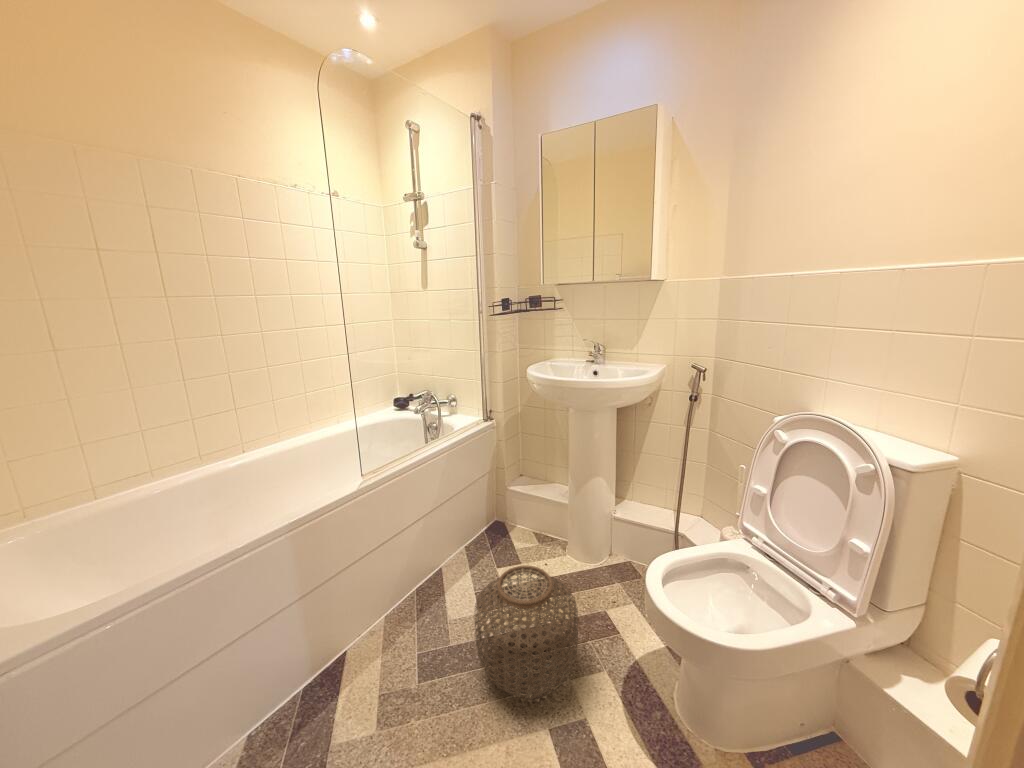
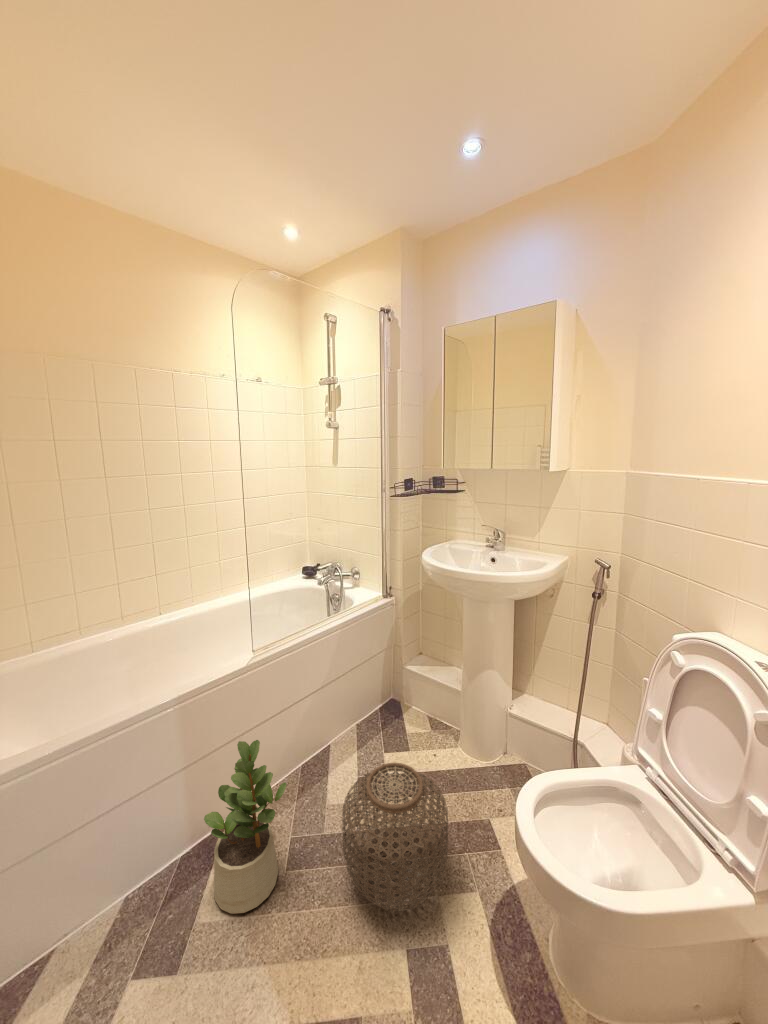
potted plant: none [331,556,416,730] -> present [204,740,287,914]

